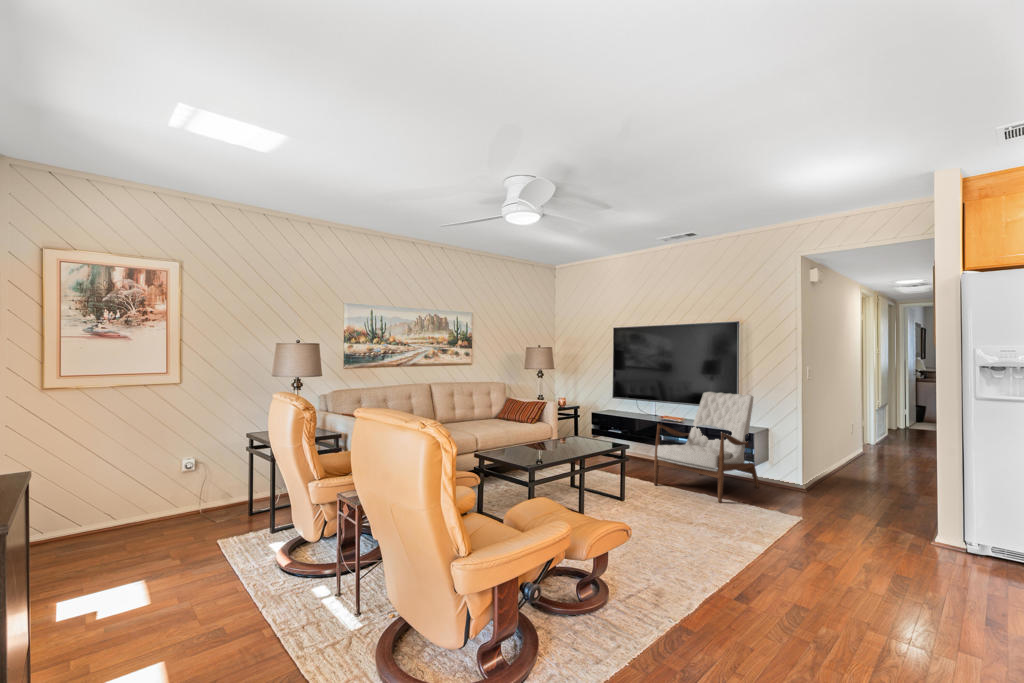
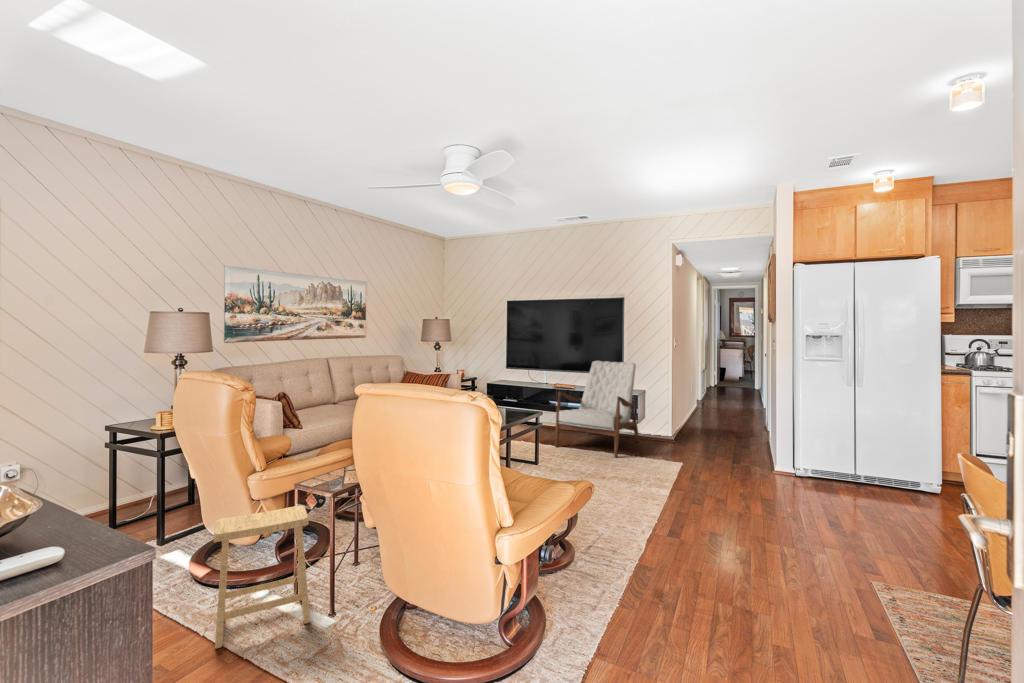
footstool: none [260,512,345,625] -> present [213,505,310,649]

